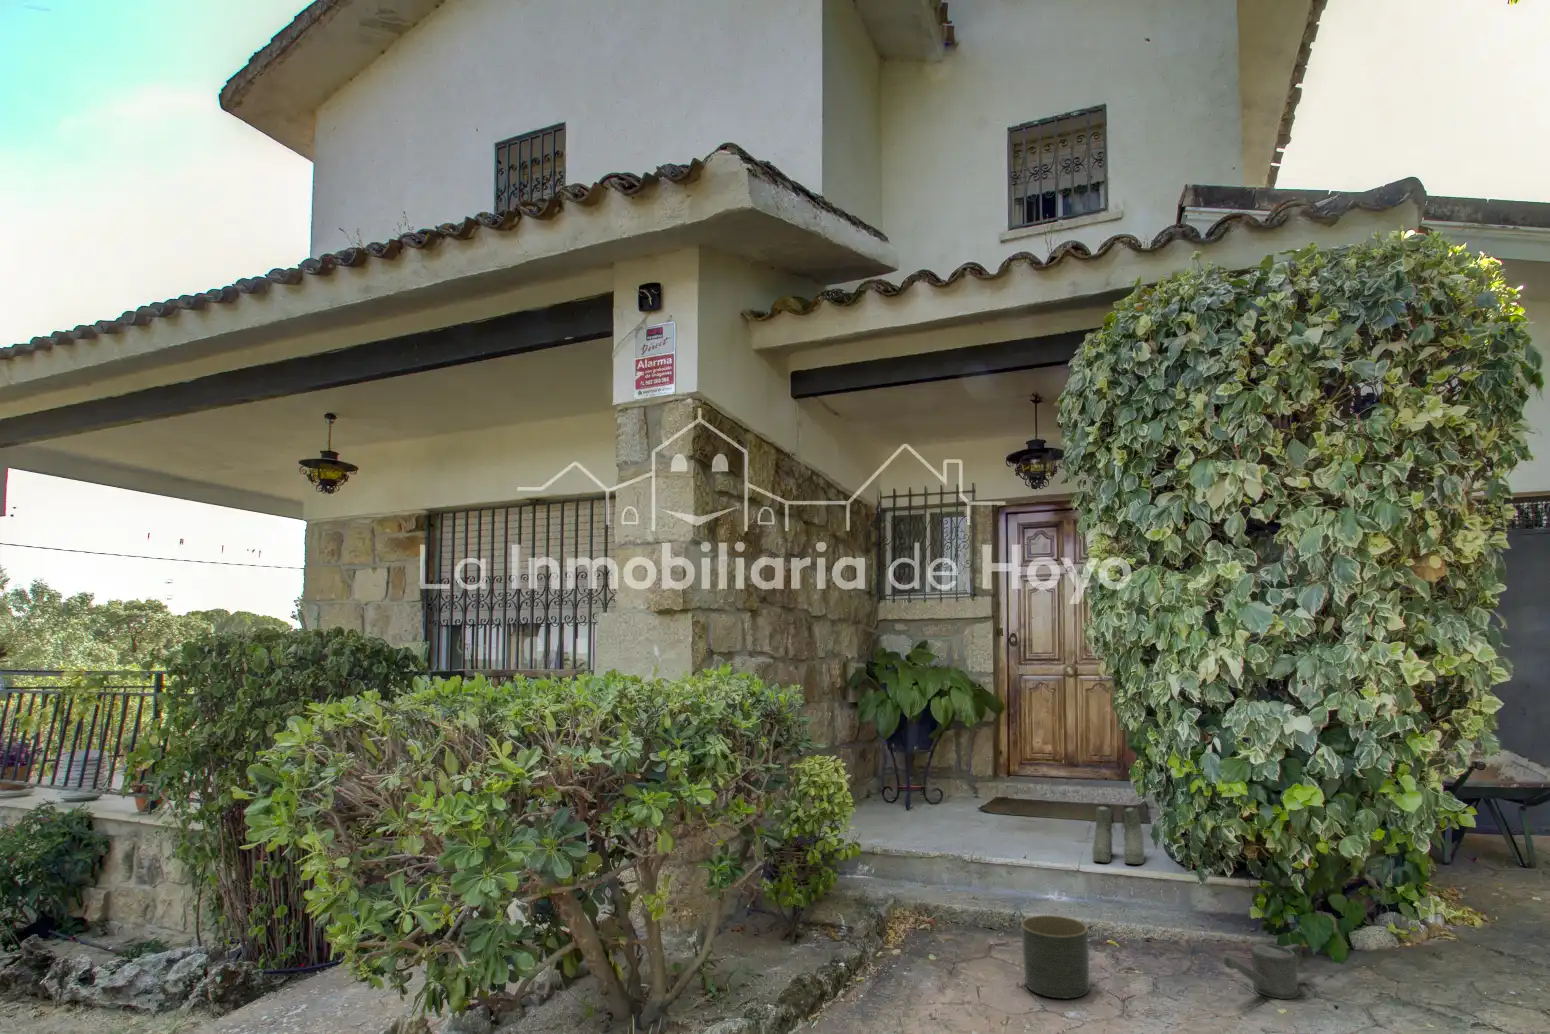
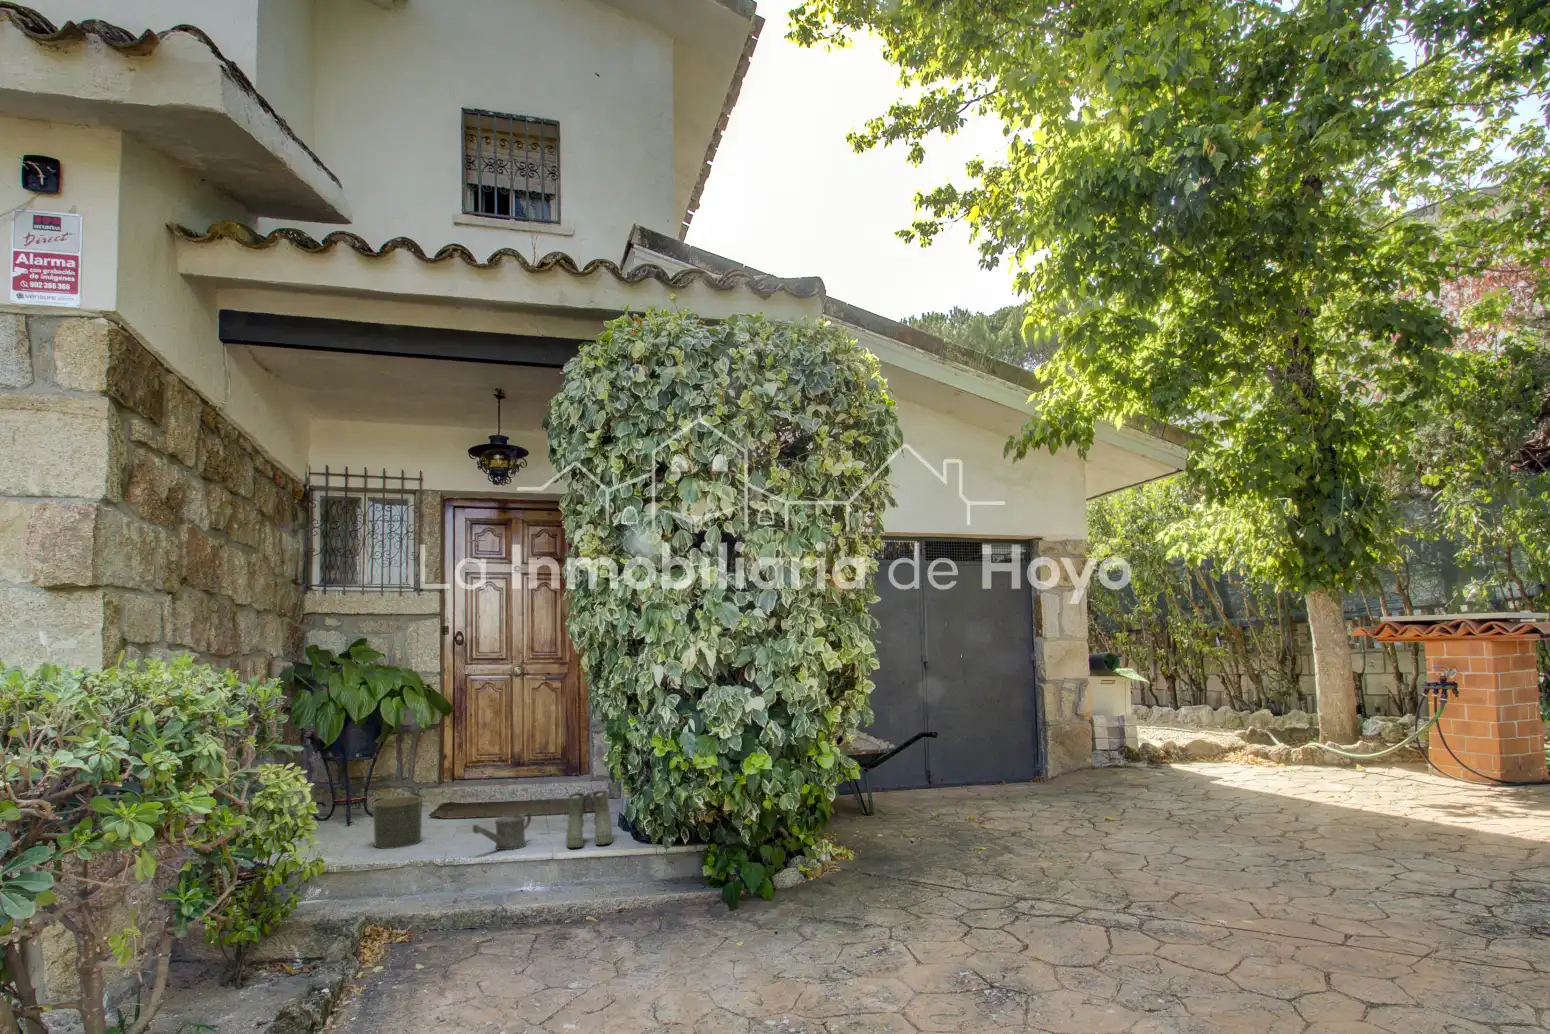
planter: present [1021,915,1089,998] -> present [373,796,422,849]
watering can: present [1223,944,1302,999] -> present [473,813,531,850]

